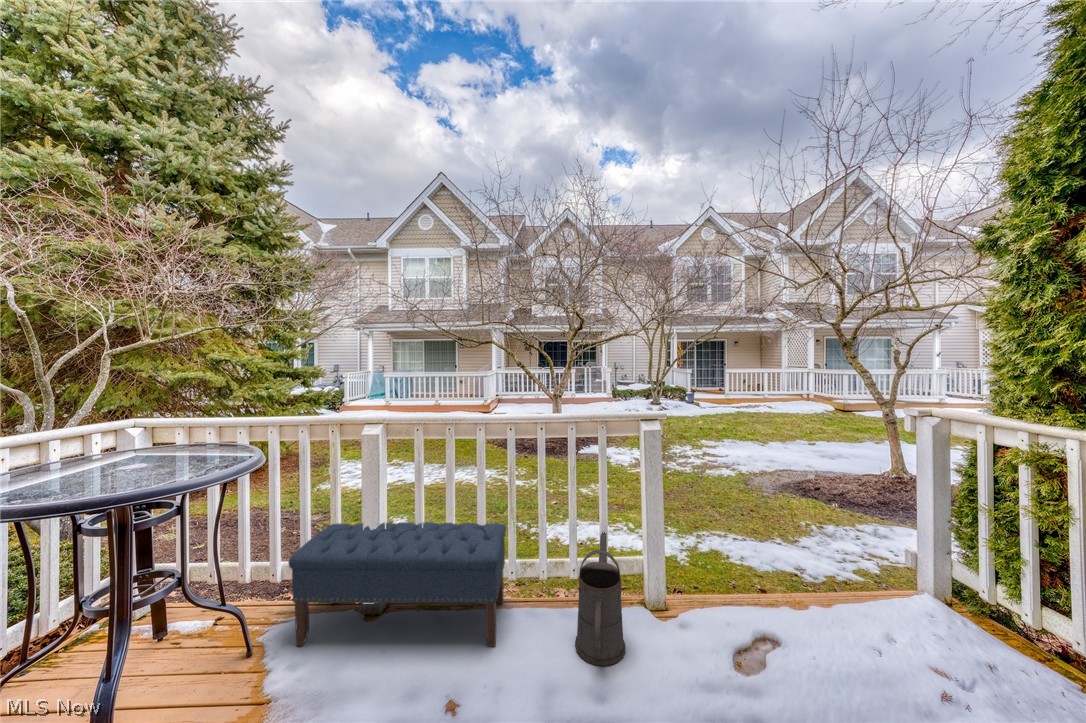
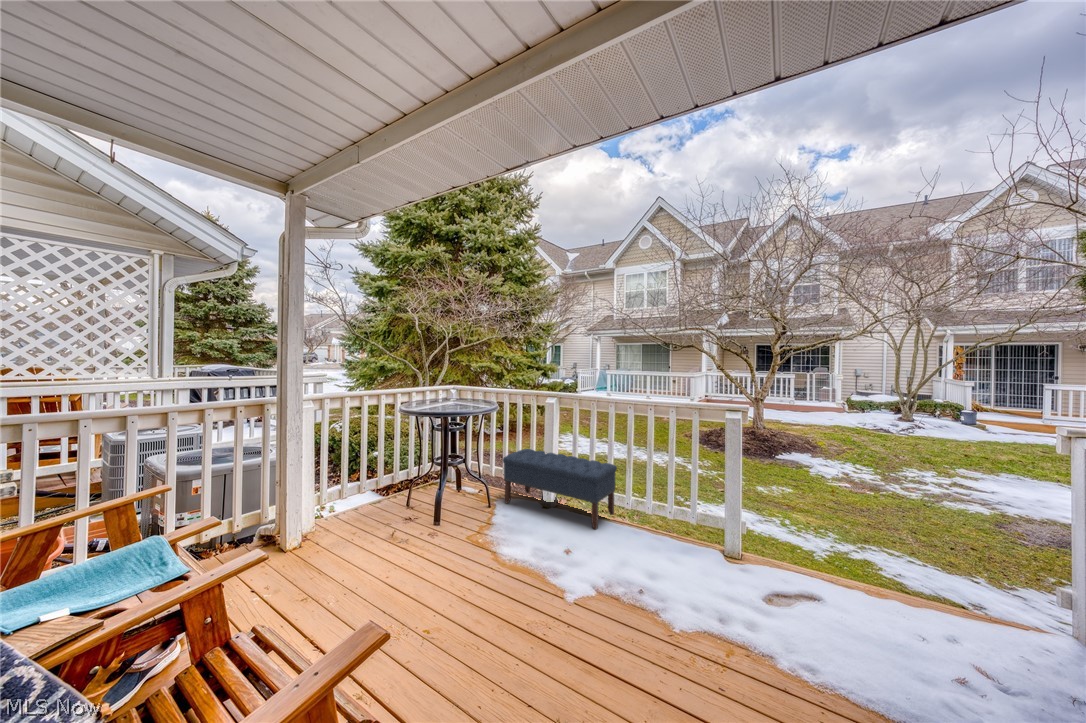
watering can: present [575,532,625,666] -> none [640,483,682,555]

